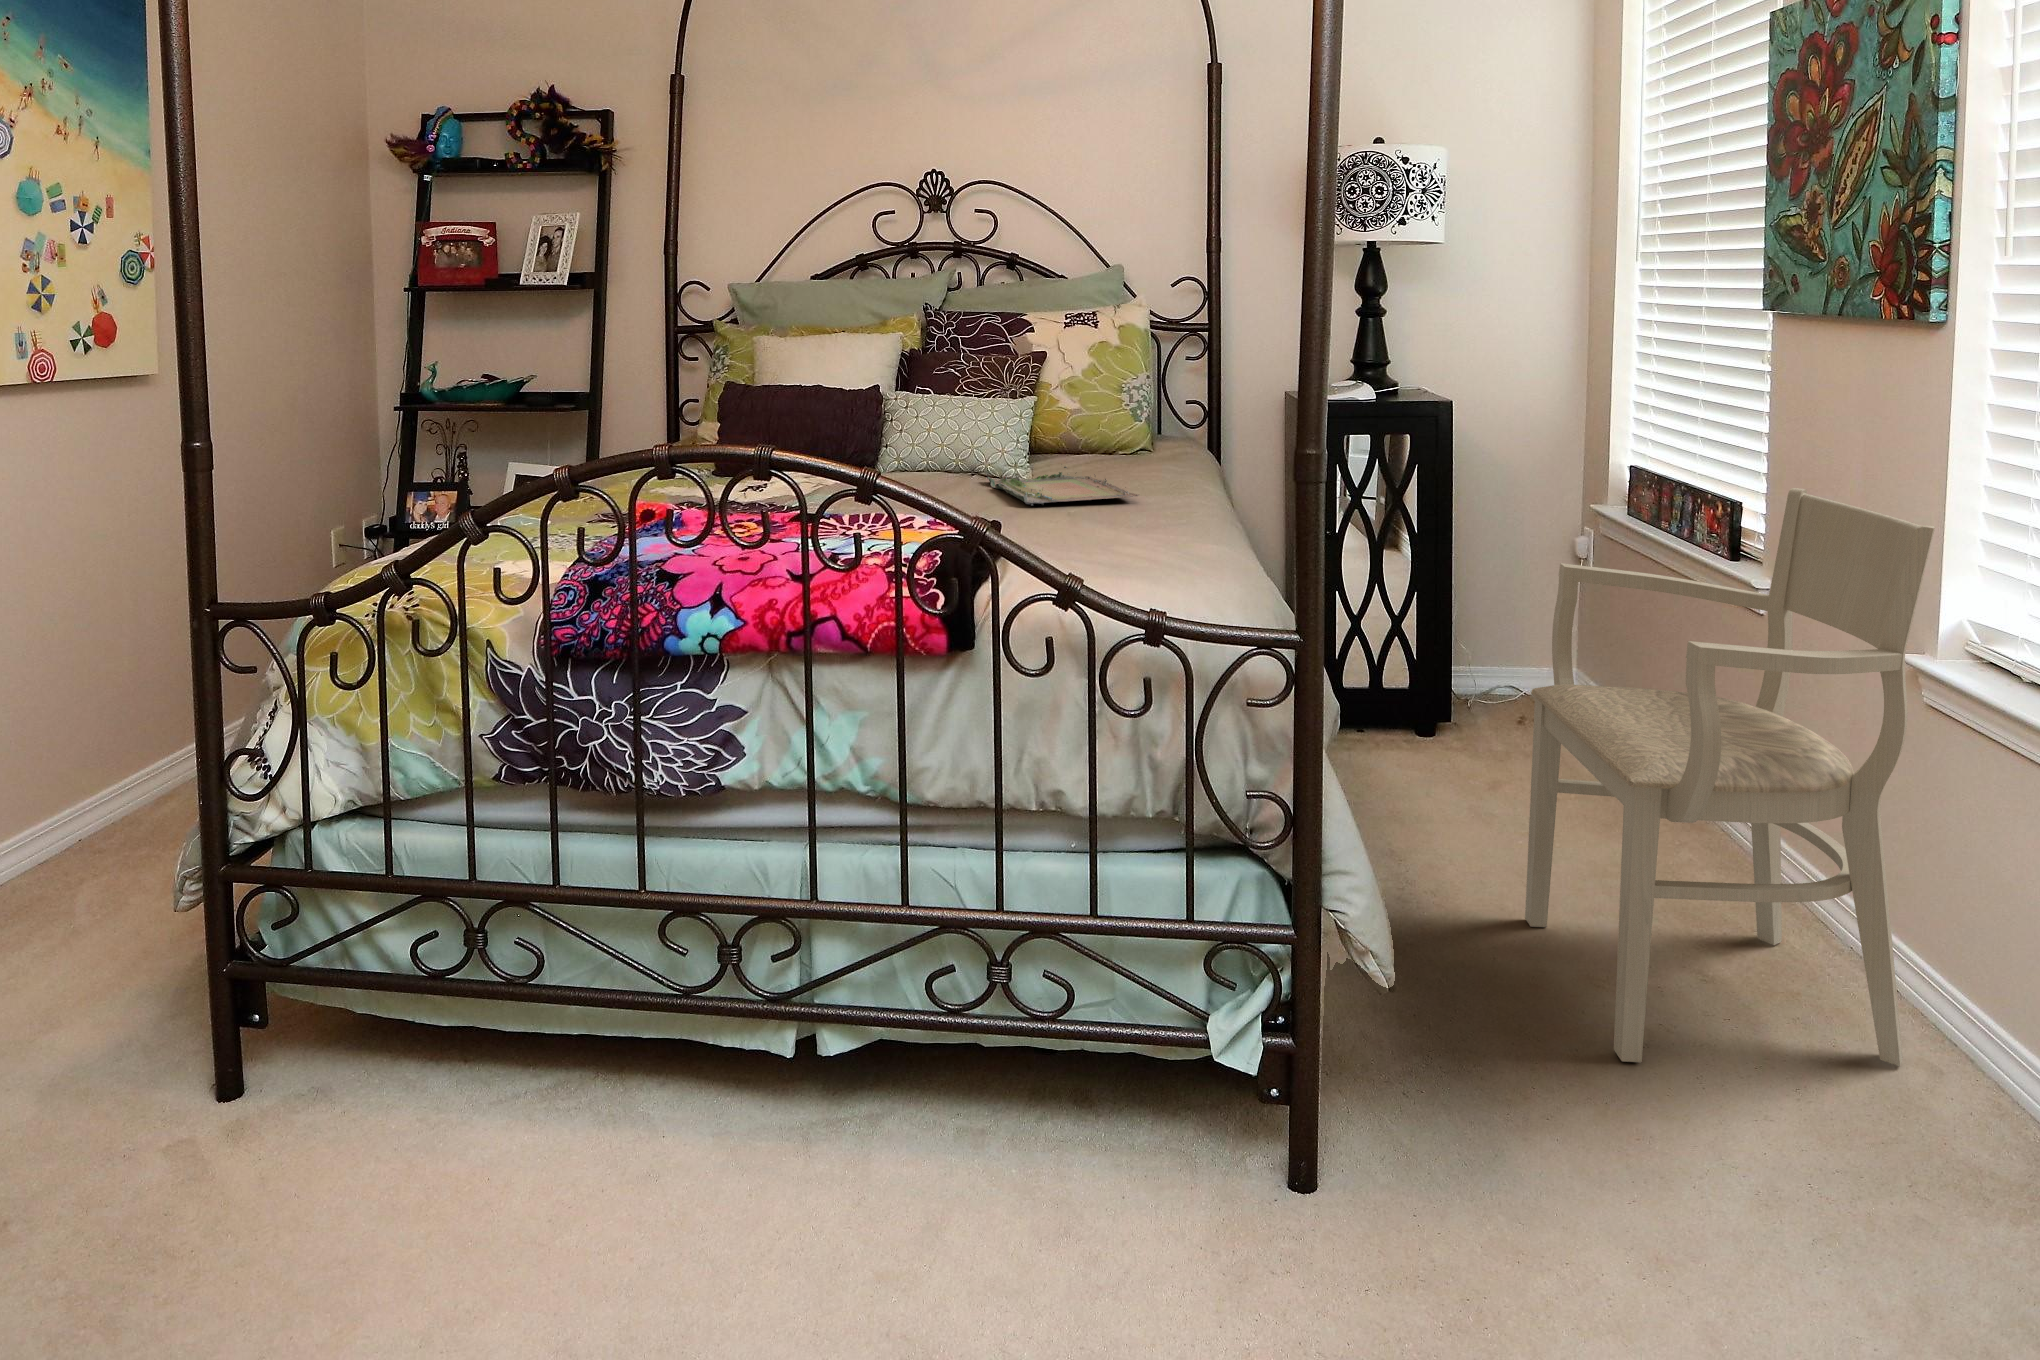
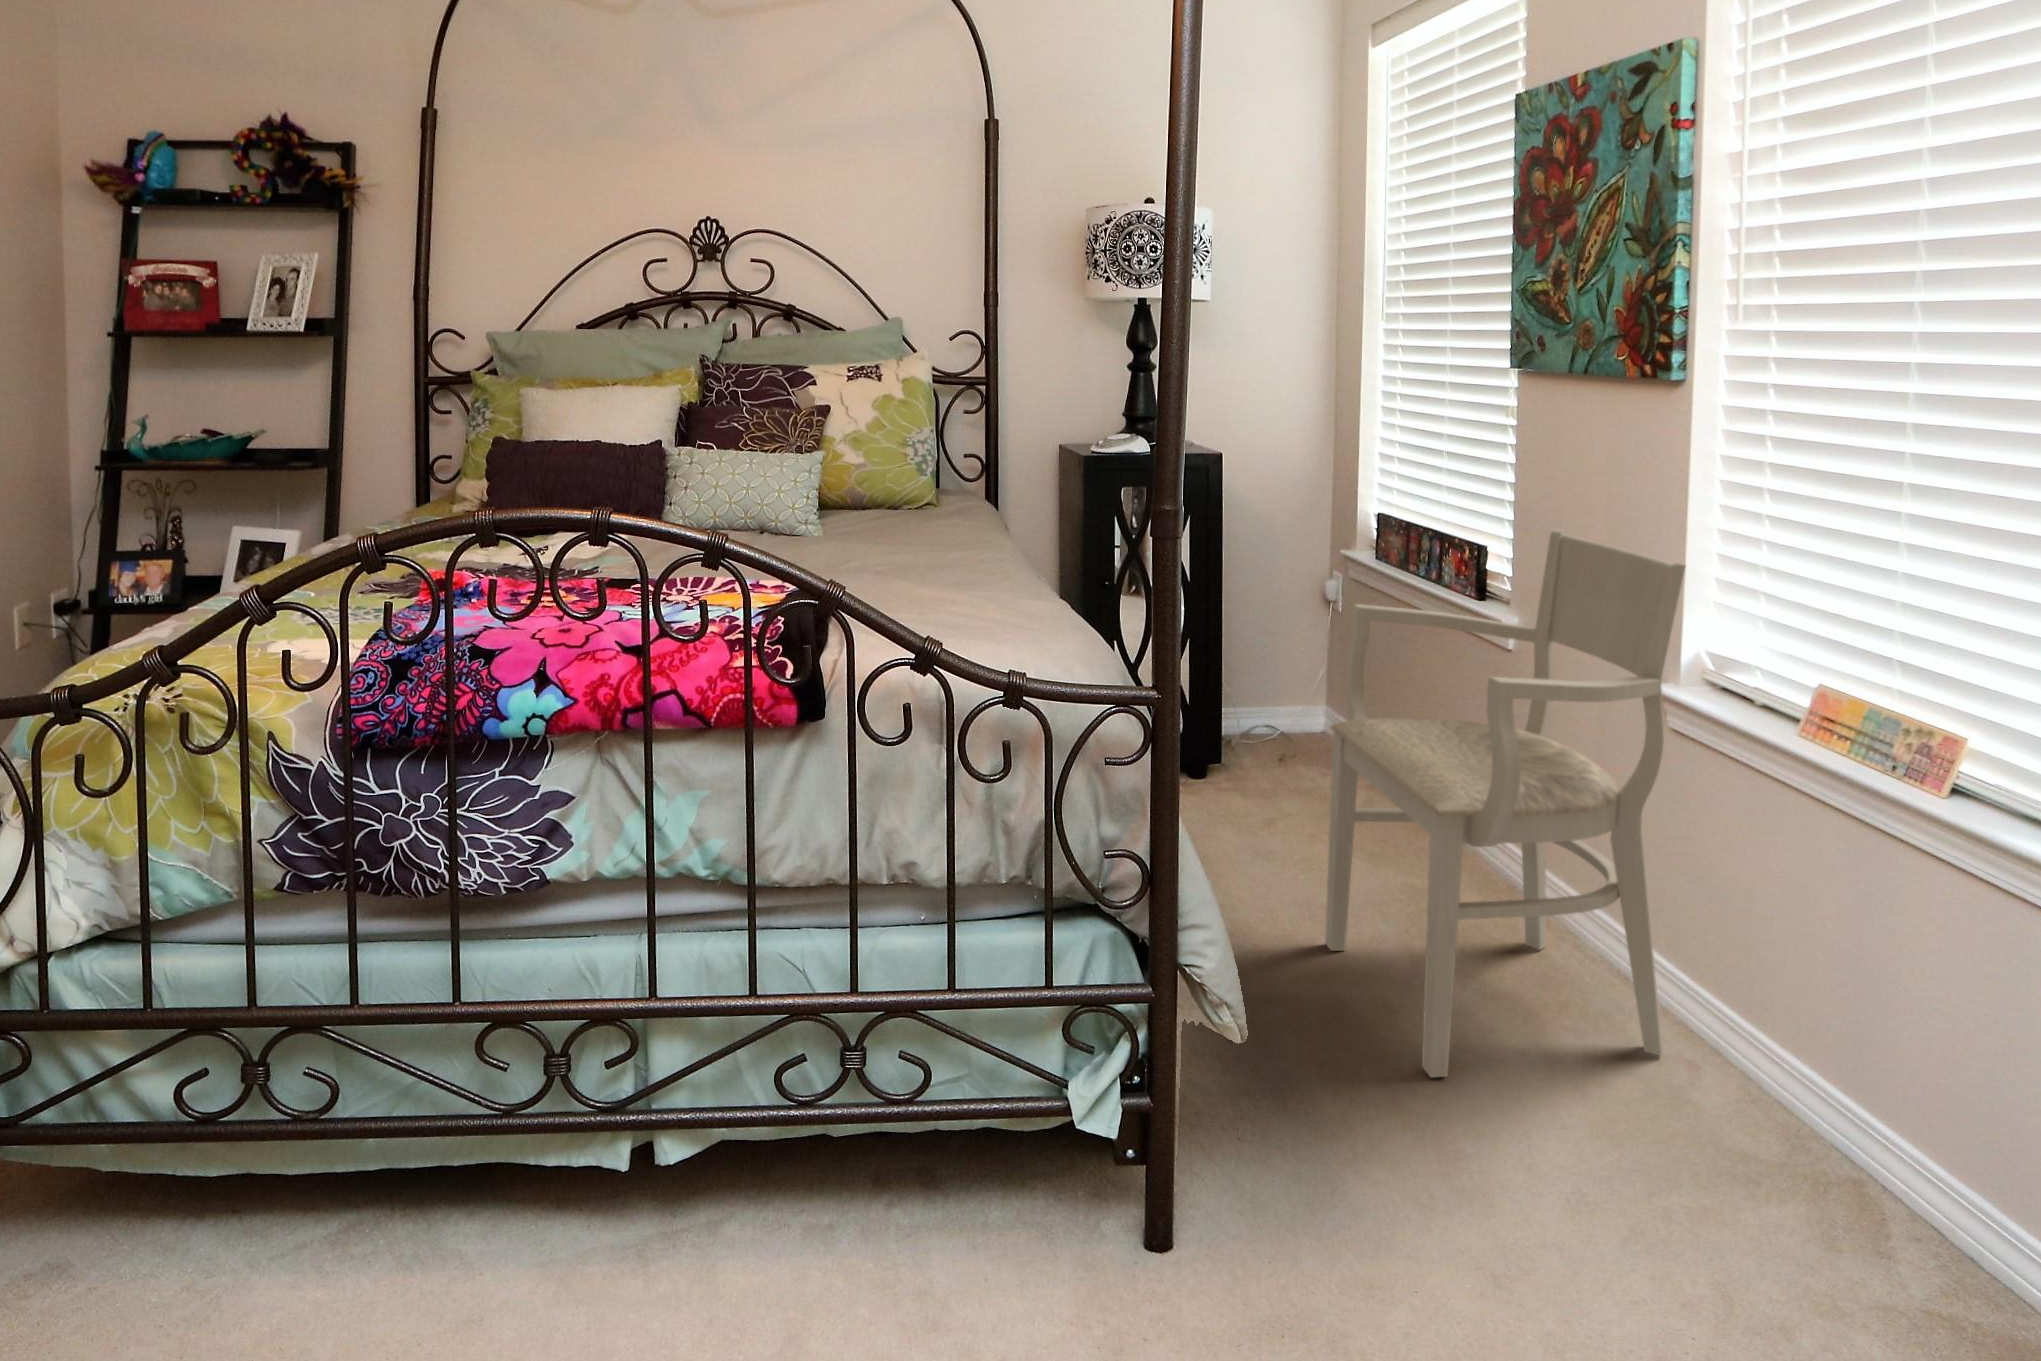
tray: present [987,466,1139,505] -> none [797,516,957,560]

